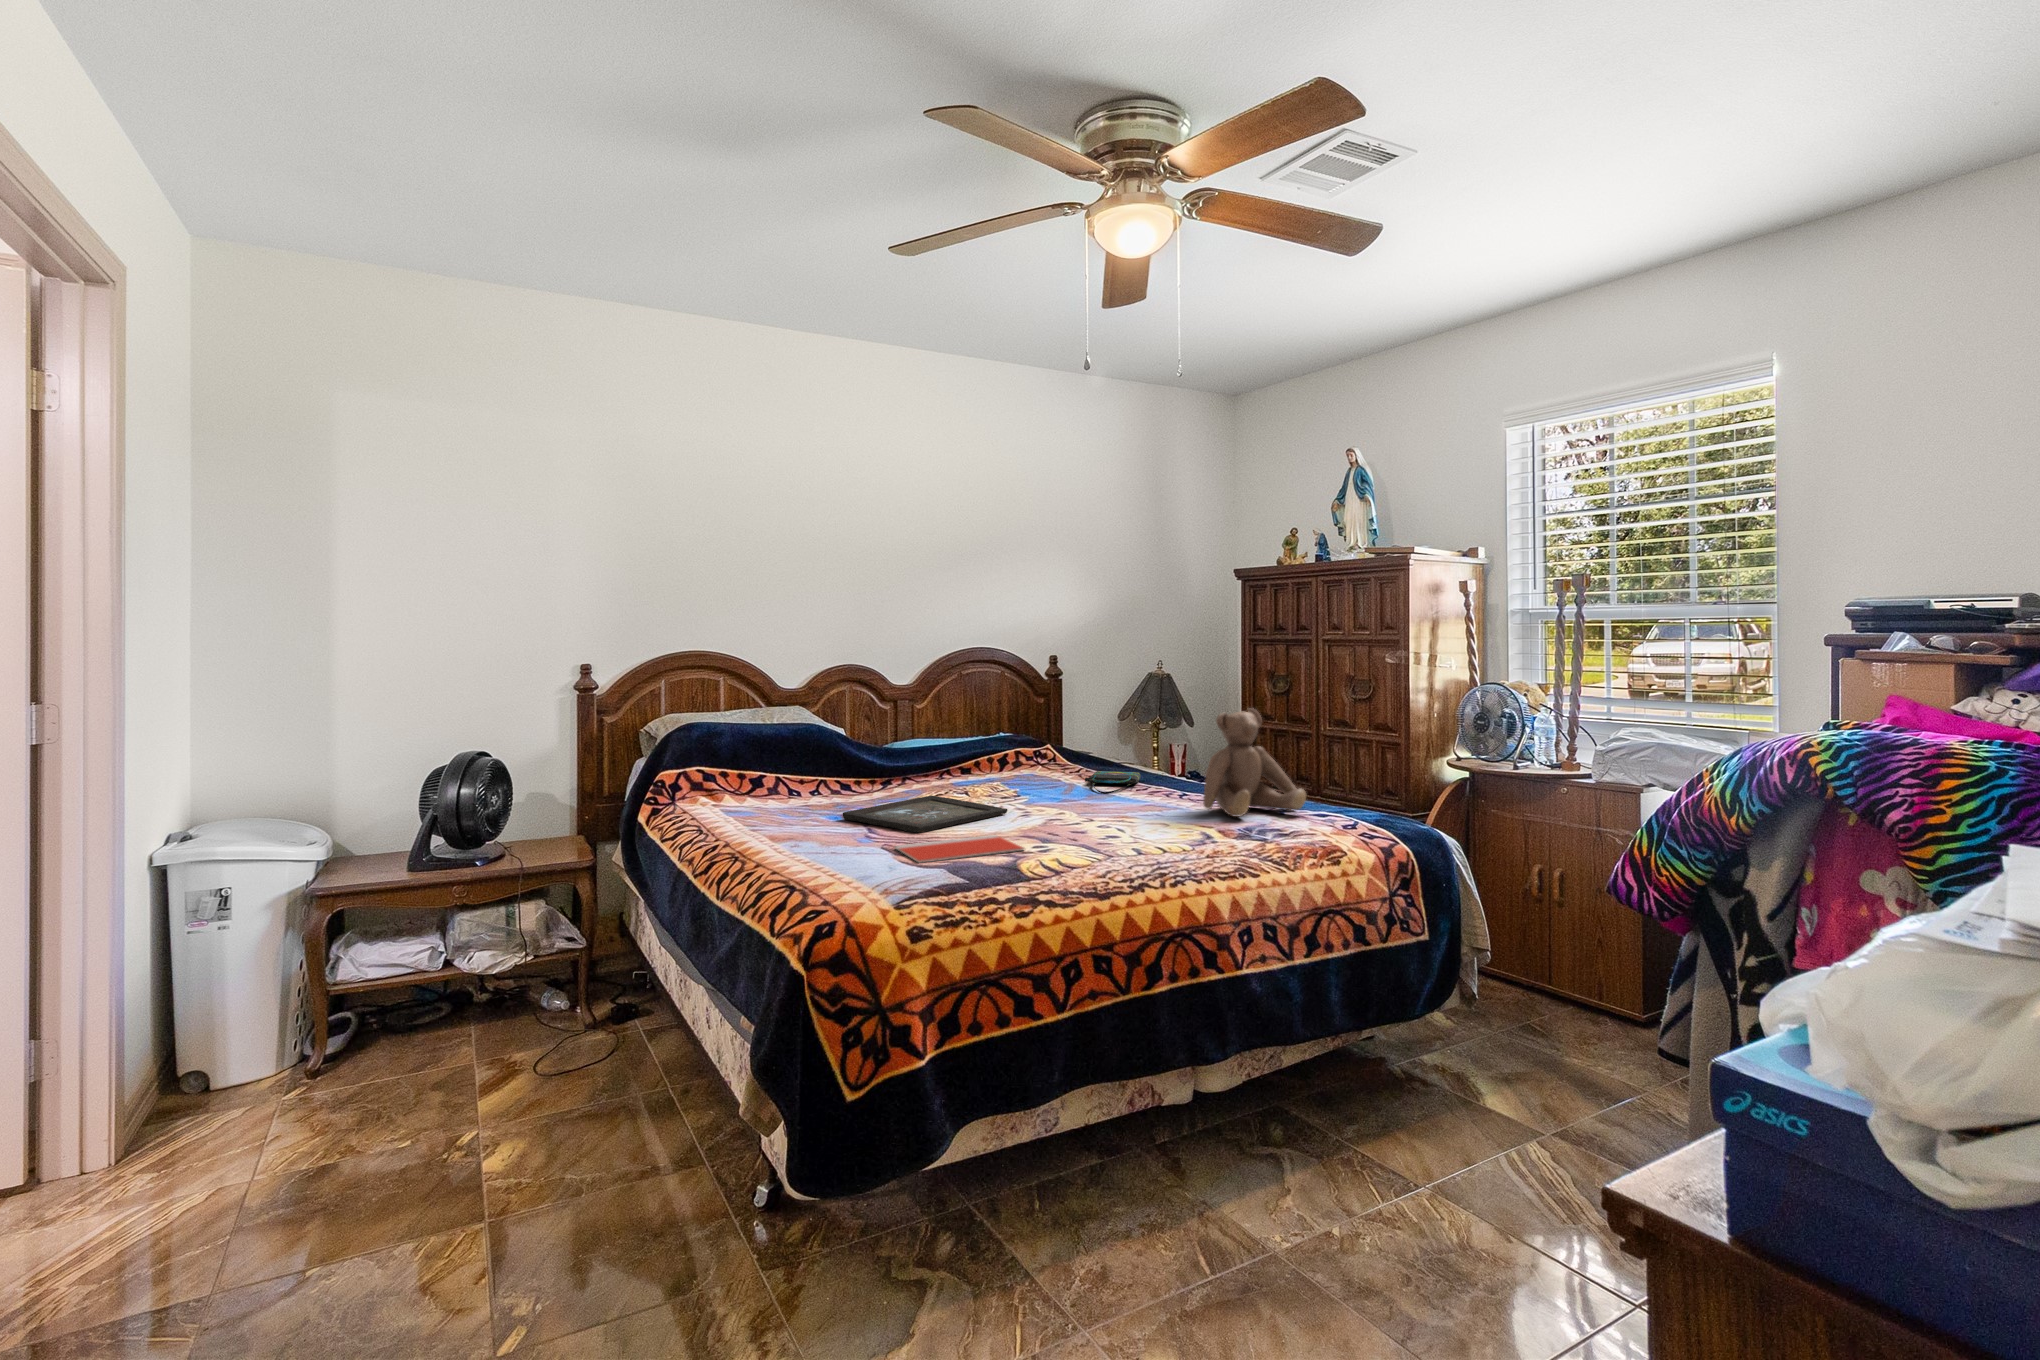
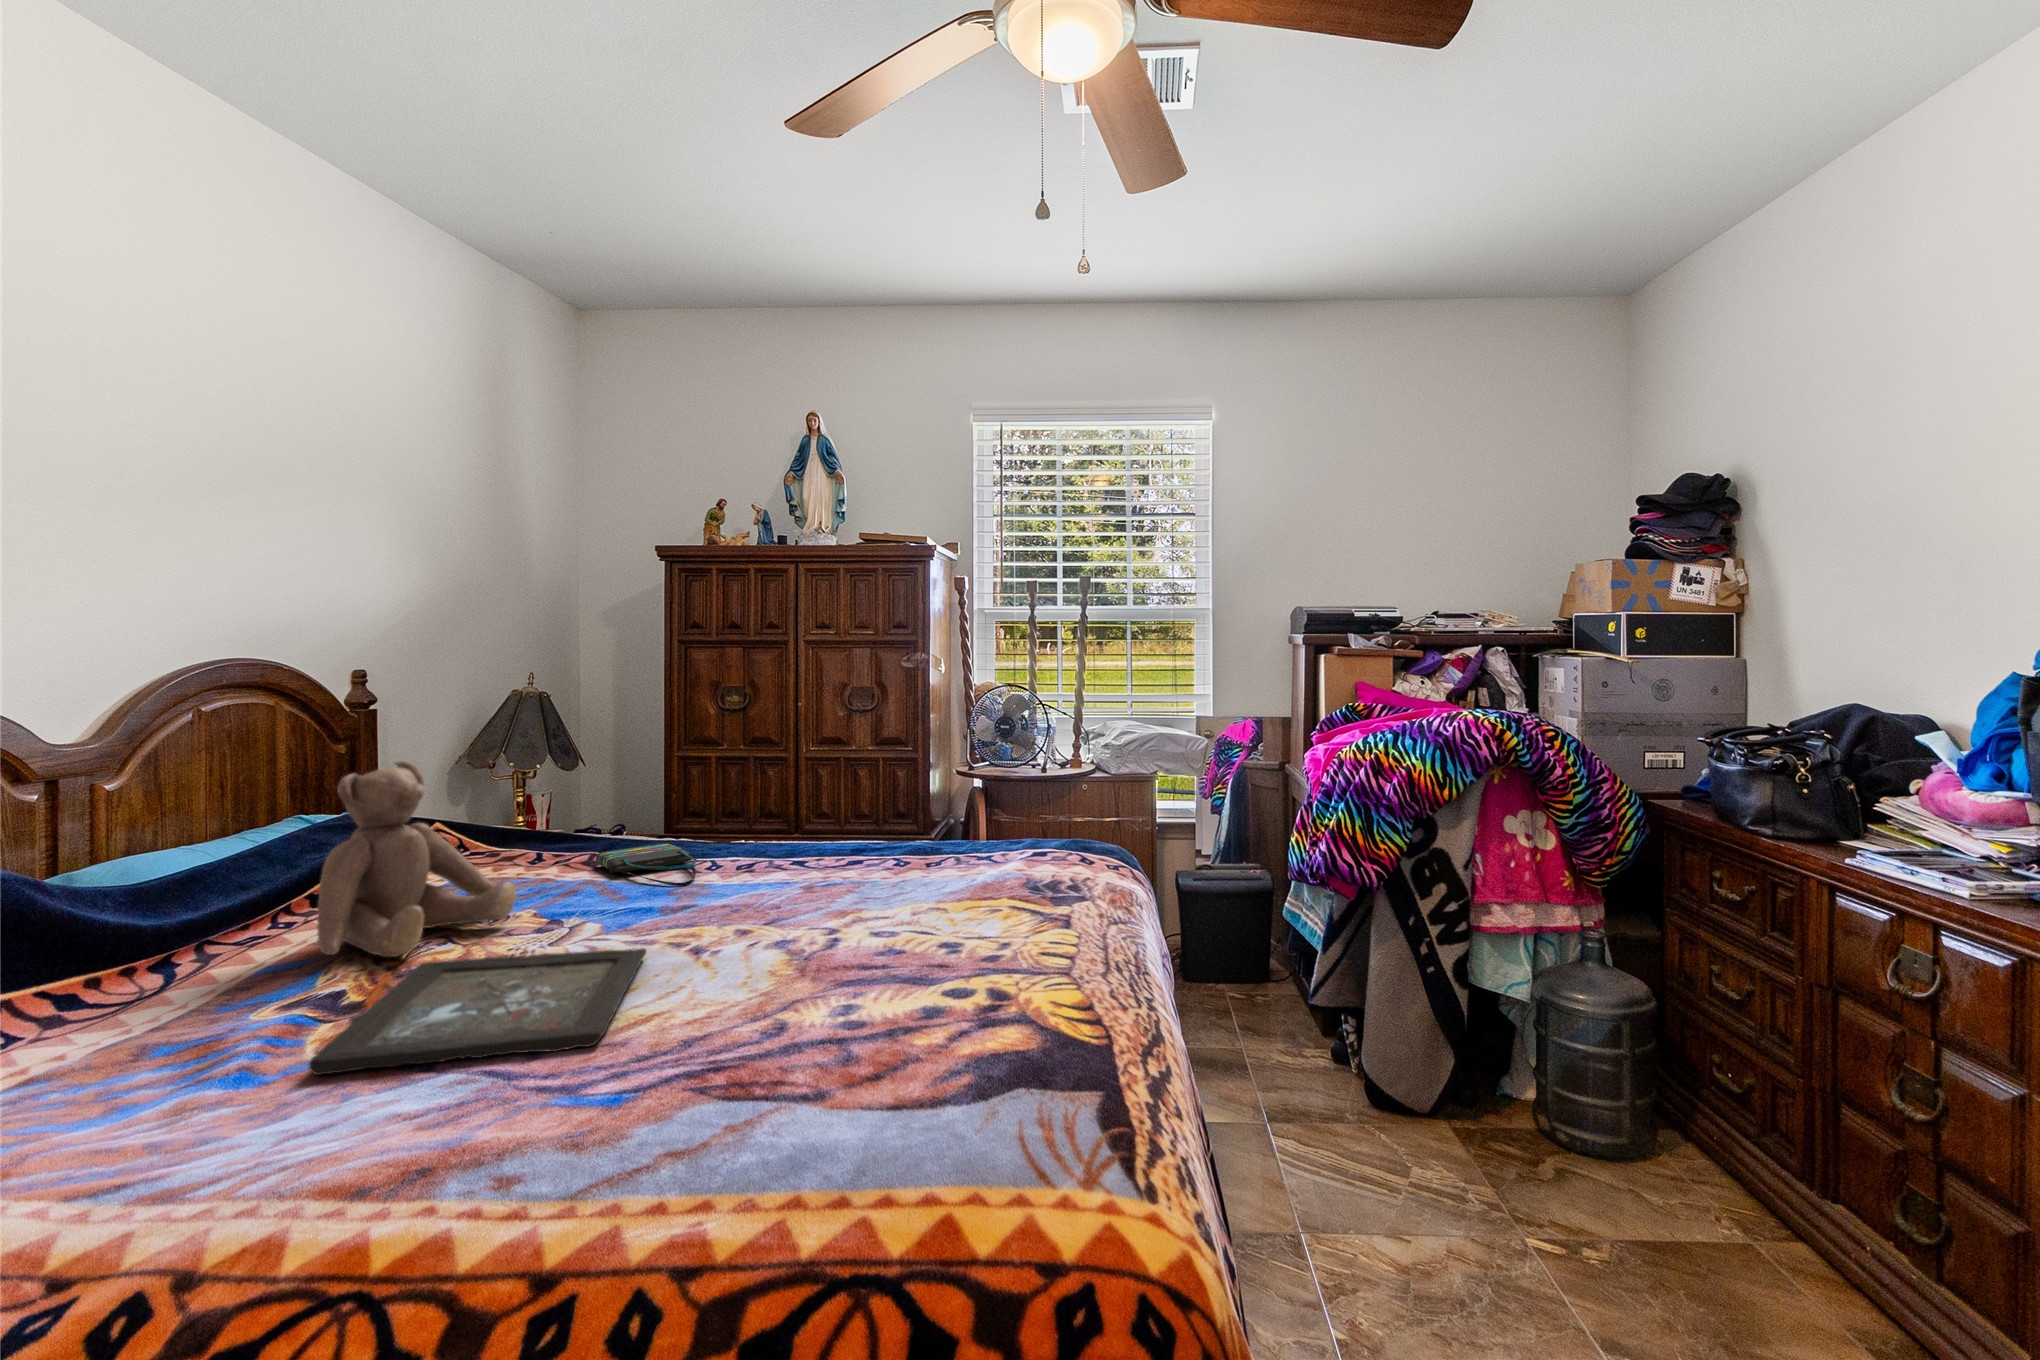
teddy bear: present [1203,708,1306,817] -> present [317,761,516,957]
notebook: present [895,835,1024,863] -> none [658,1000,887,1105]

